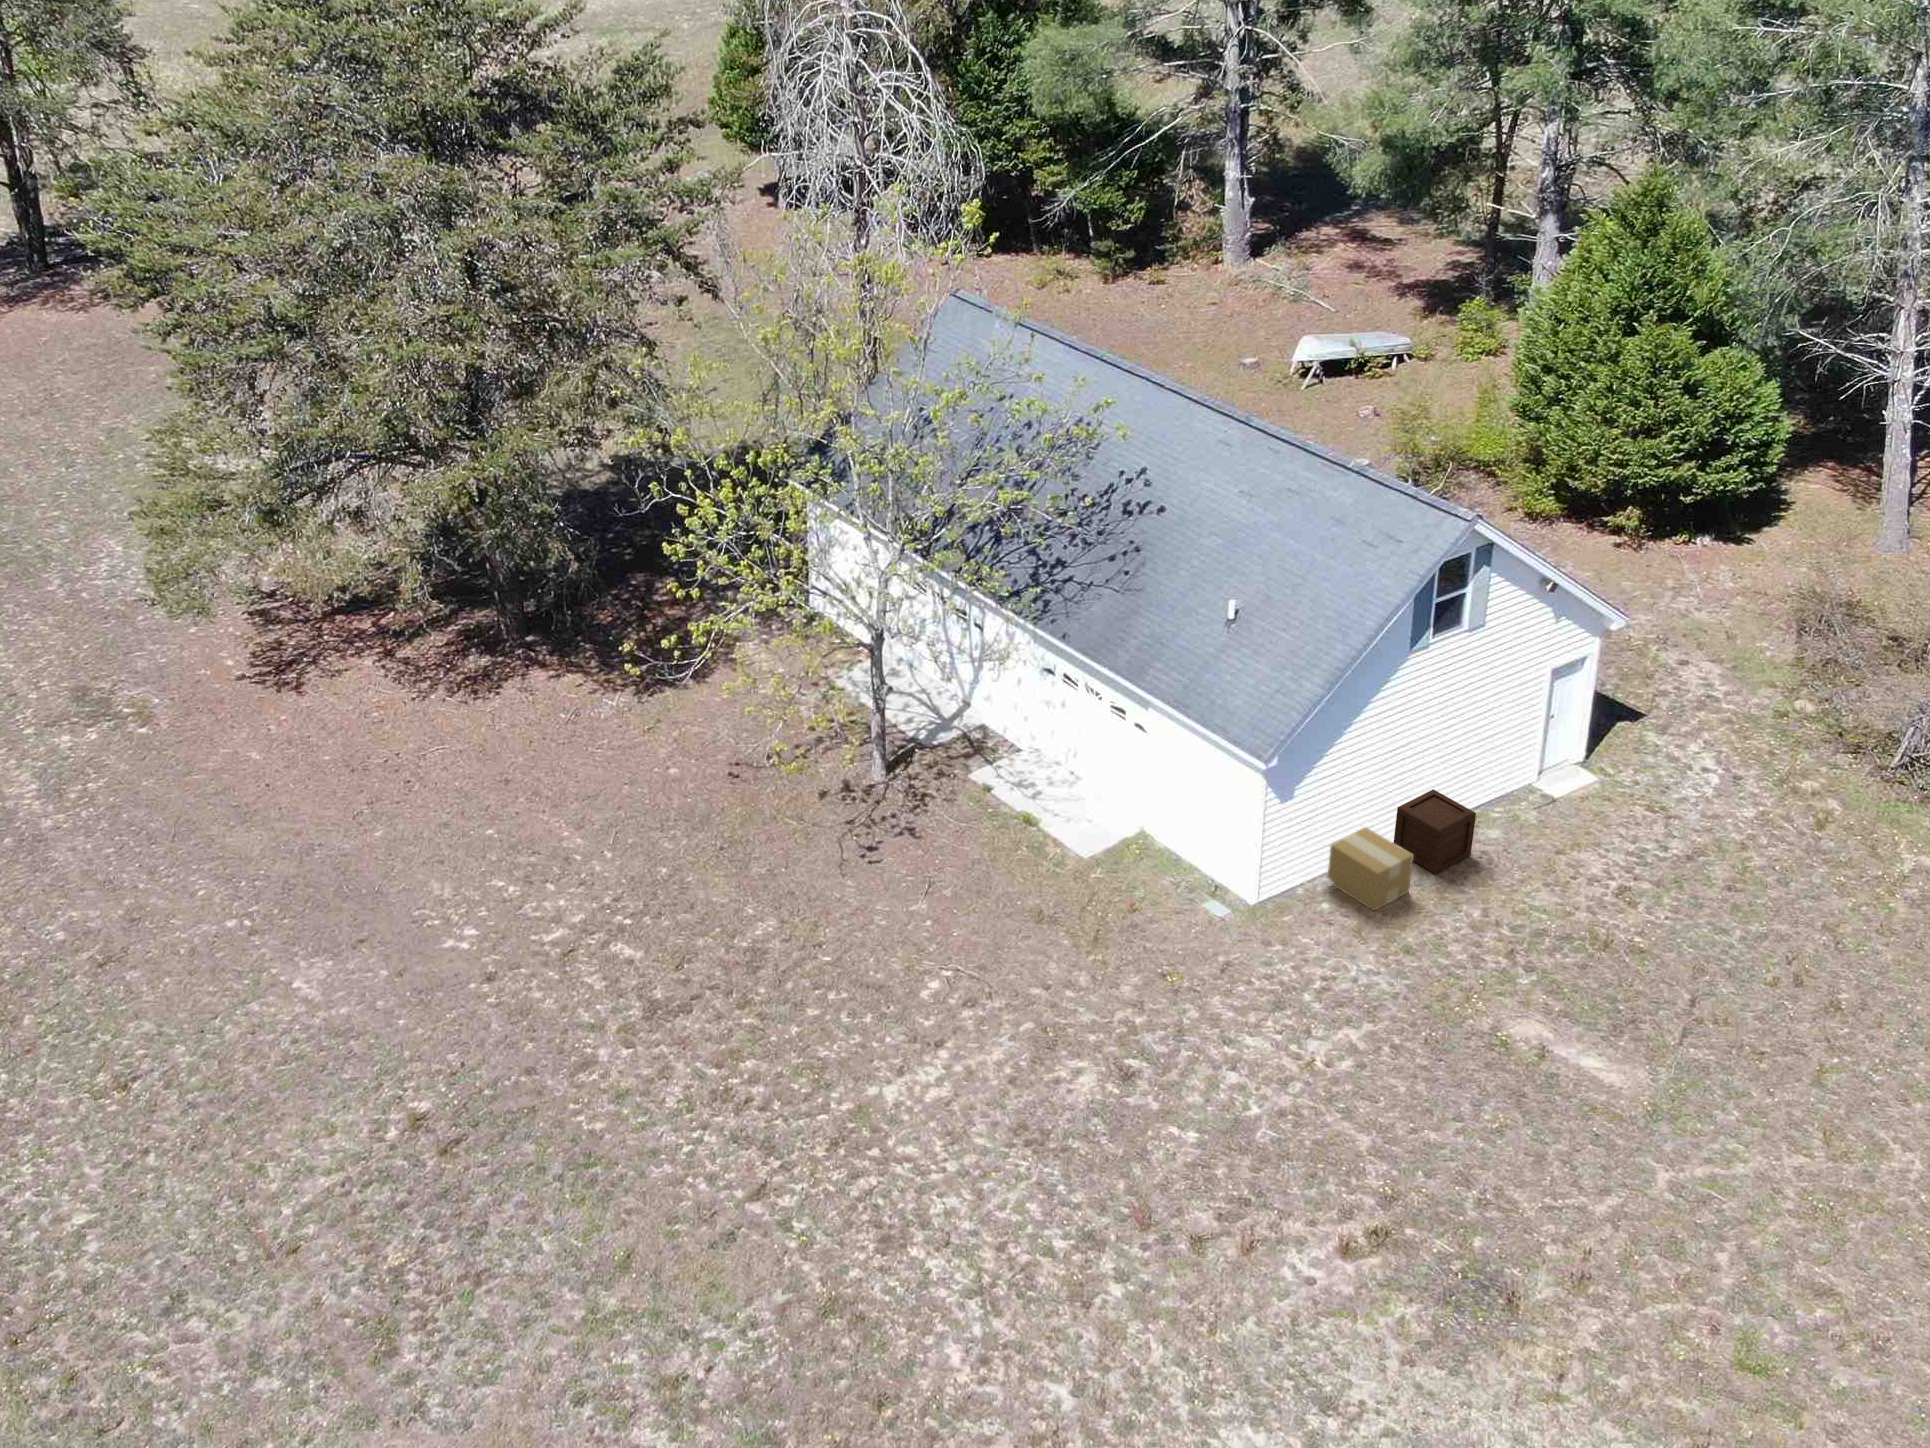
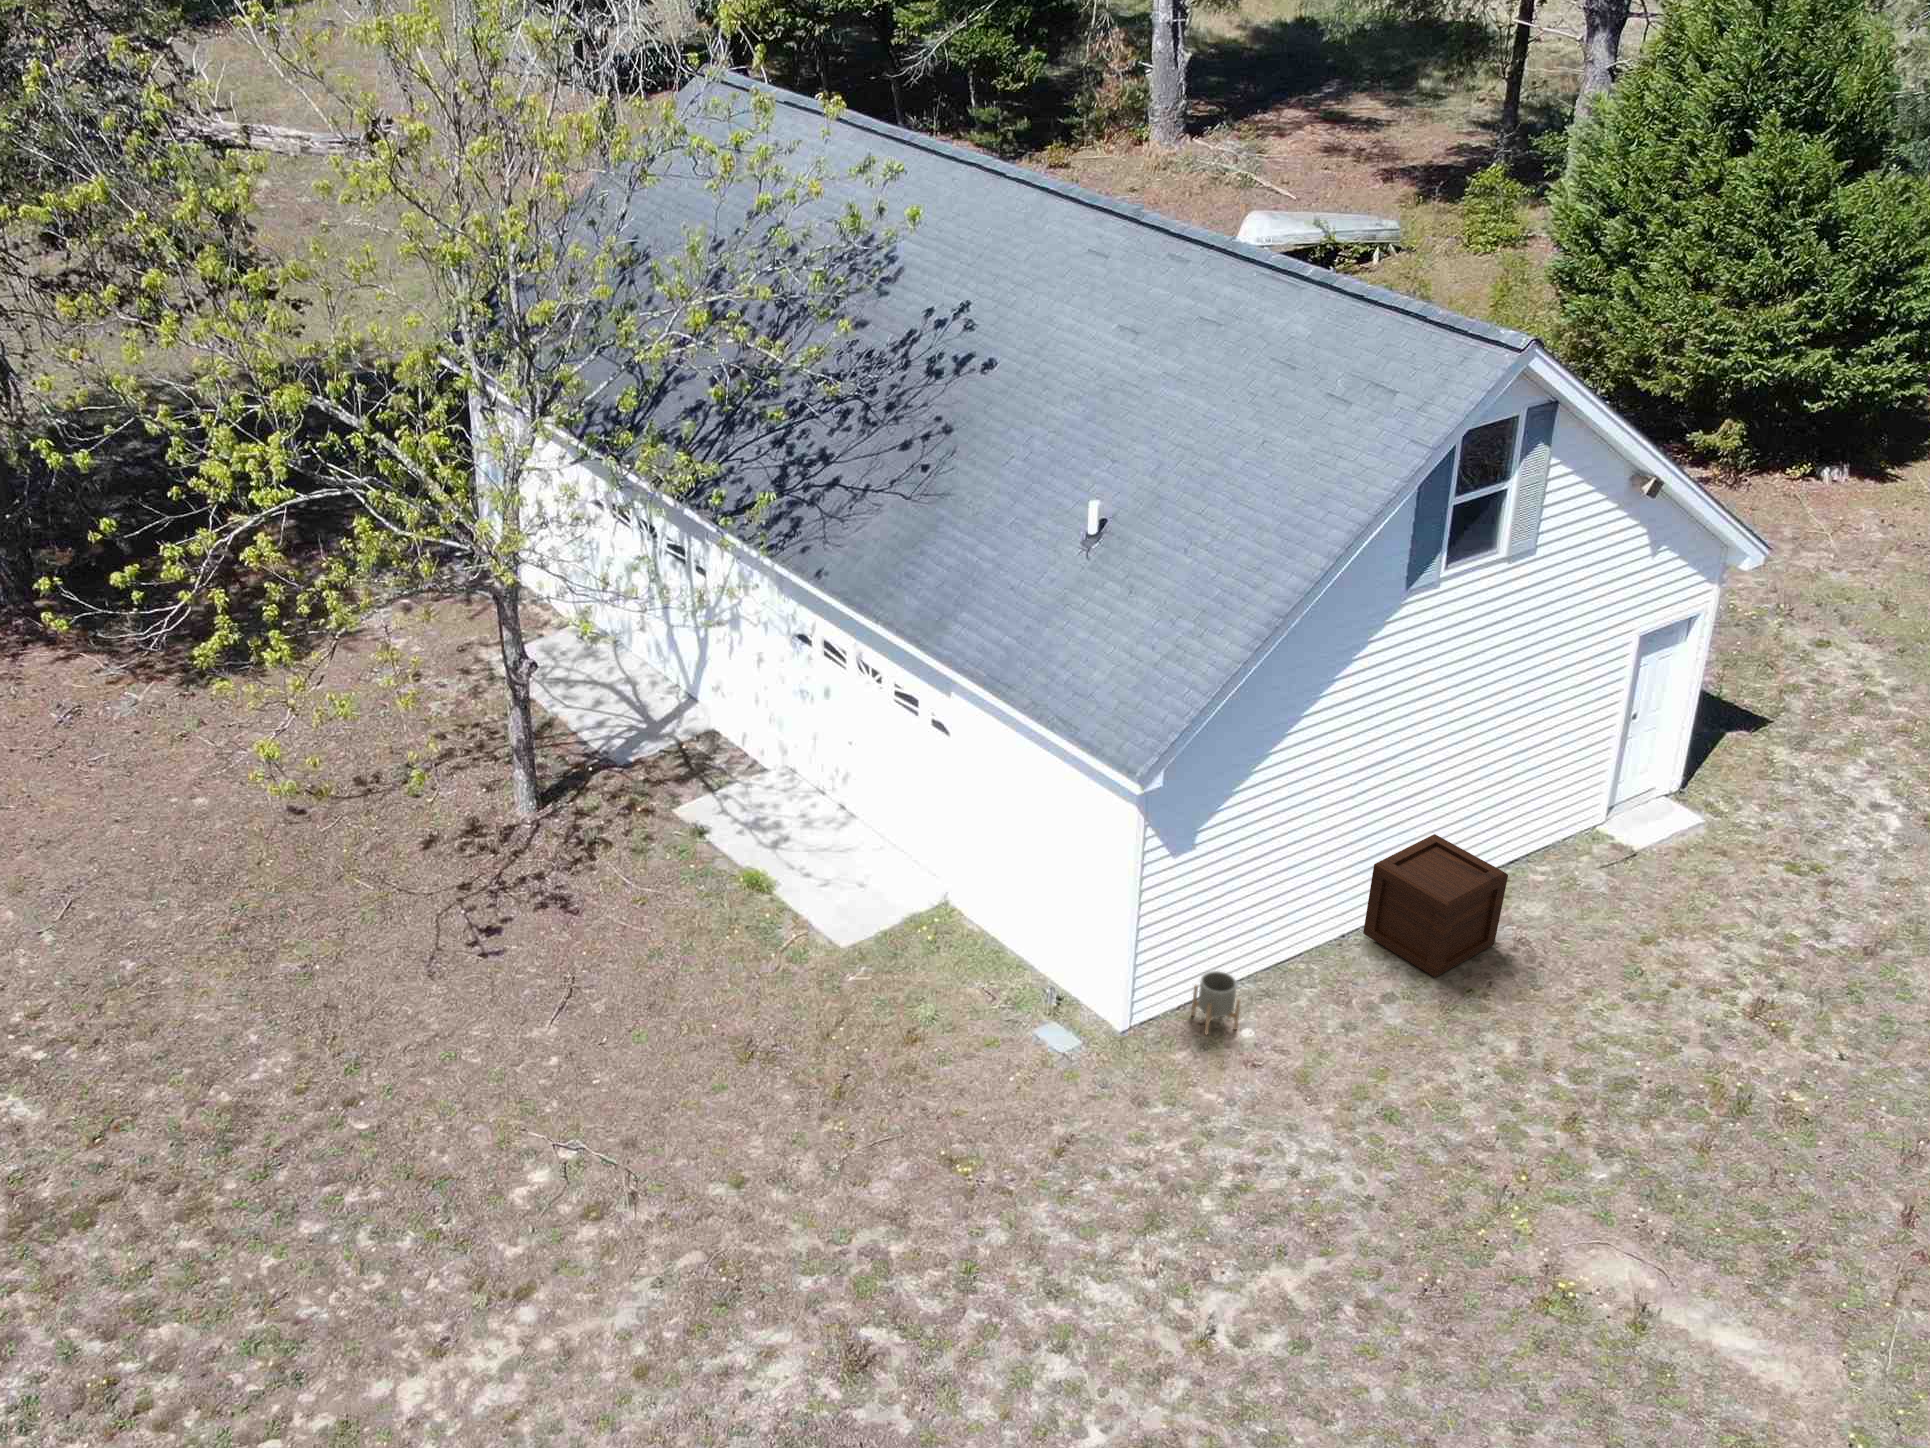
cardboard box: present [1328,827,1413,911] -> none [1250,897,1401,1043]
planter: none [1293,870,1322,907] -> present [1191,971,1241,1035]

